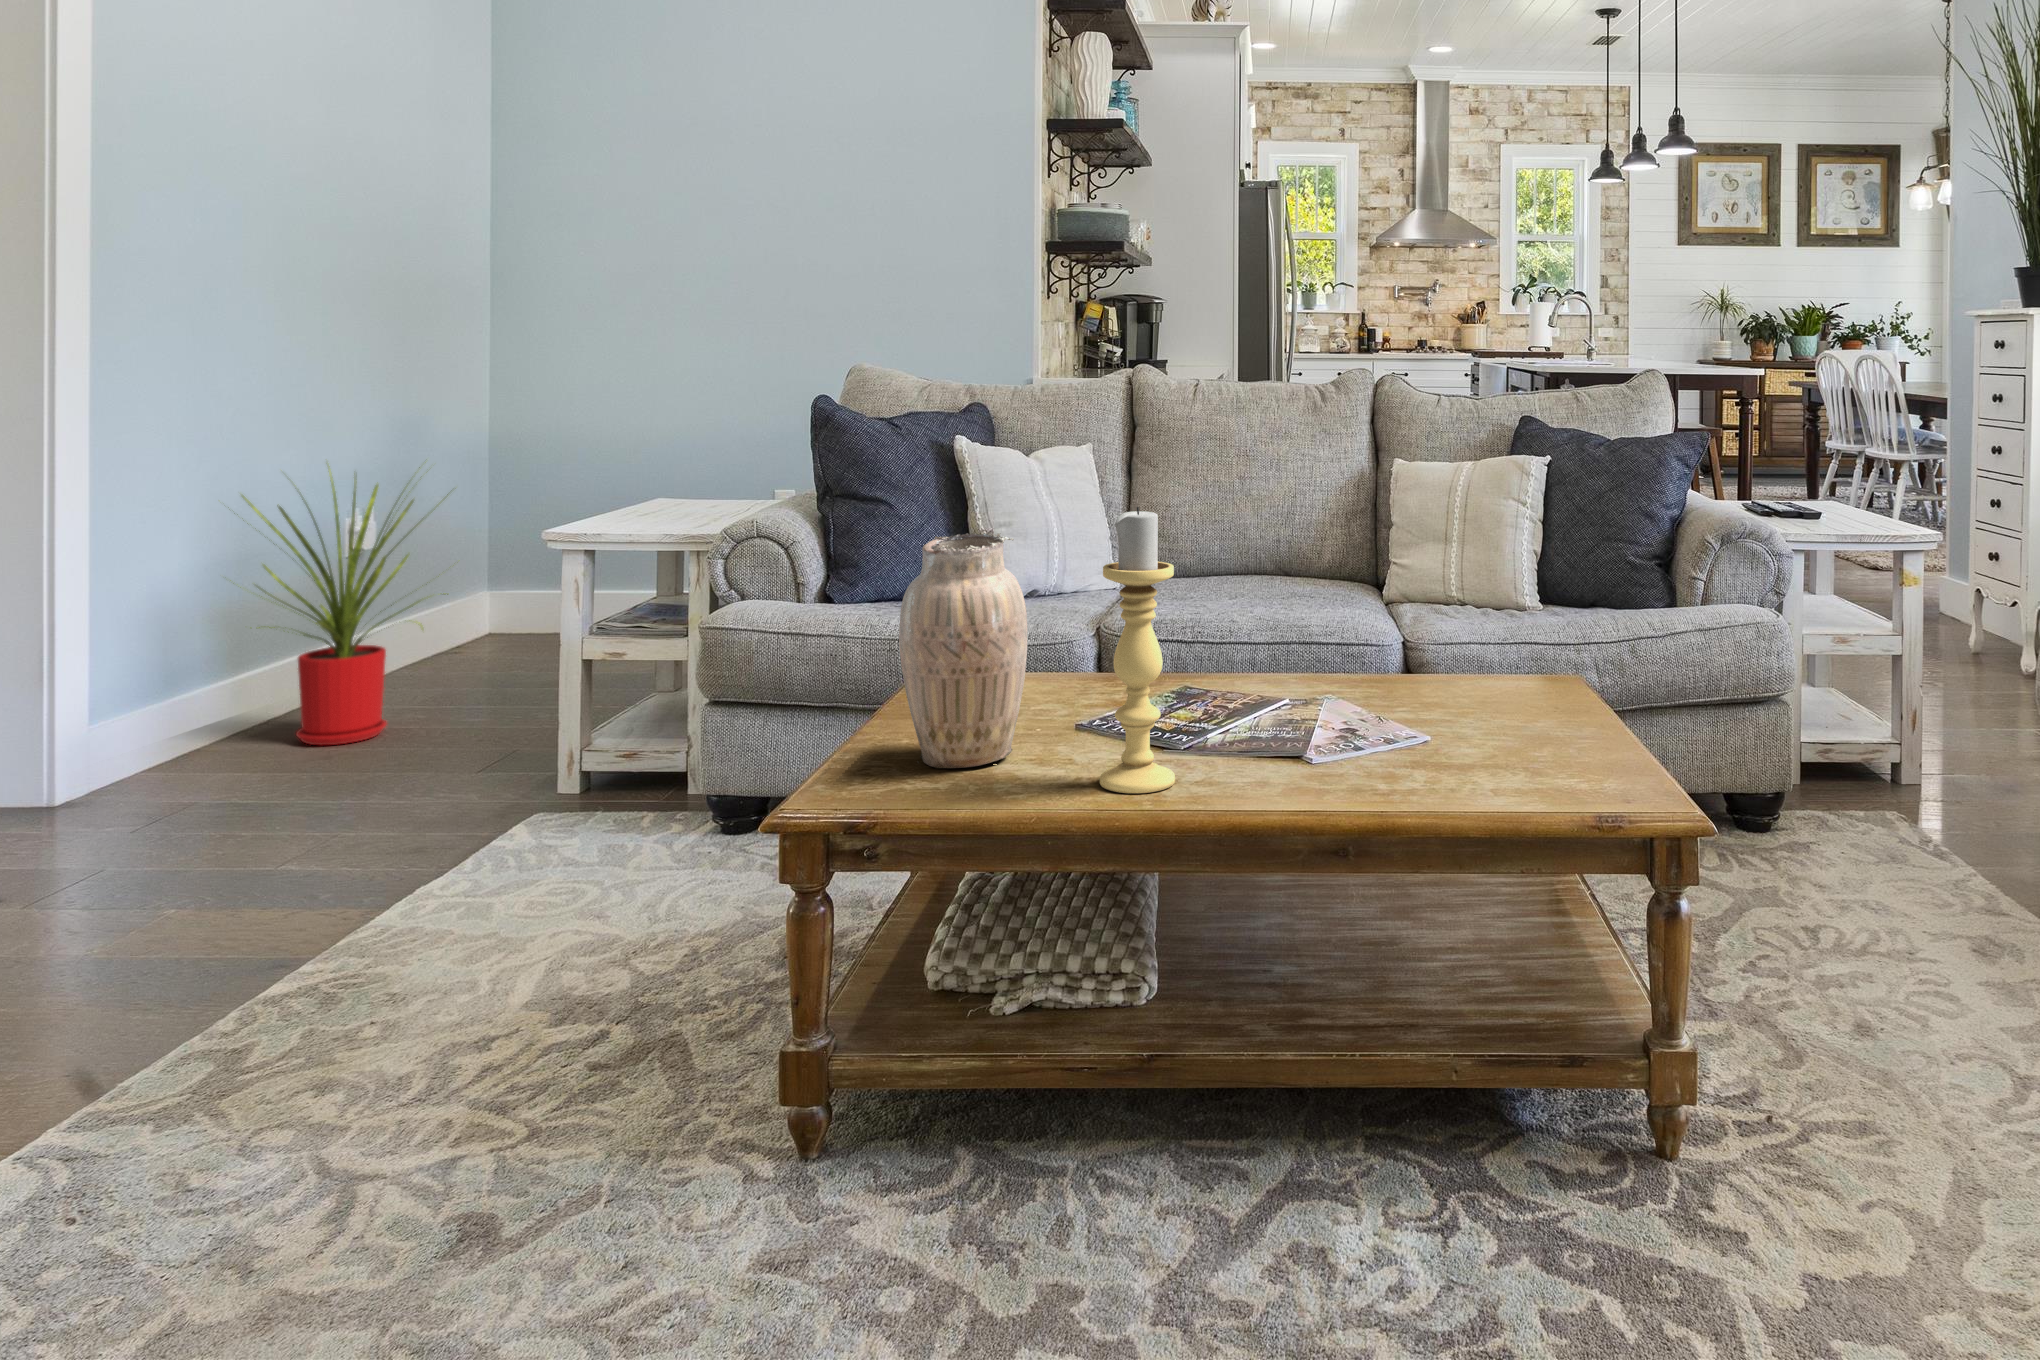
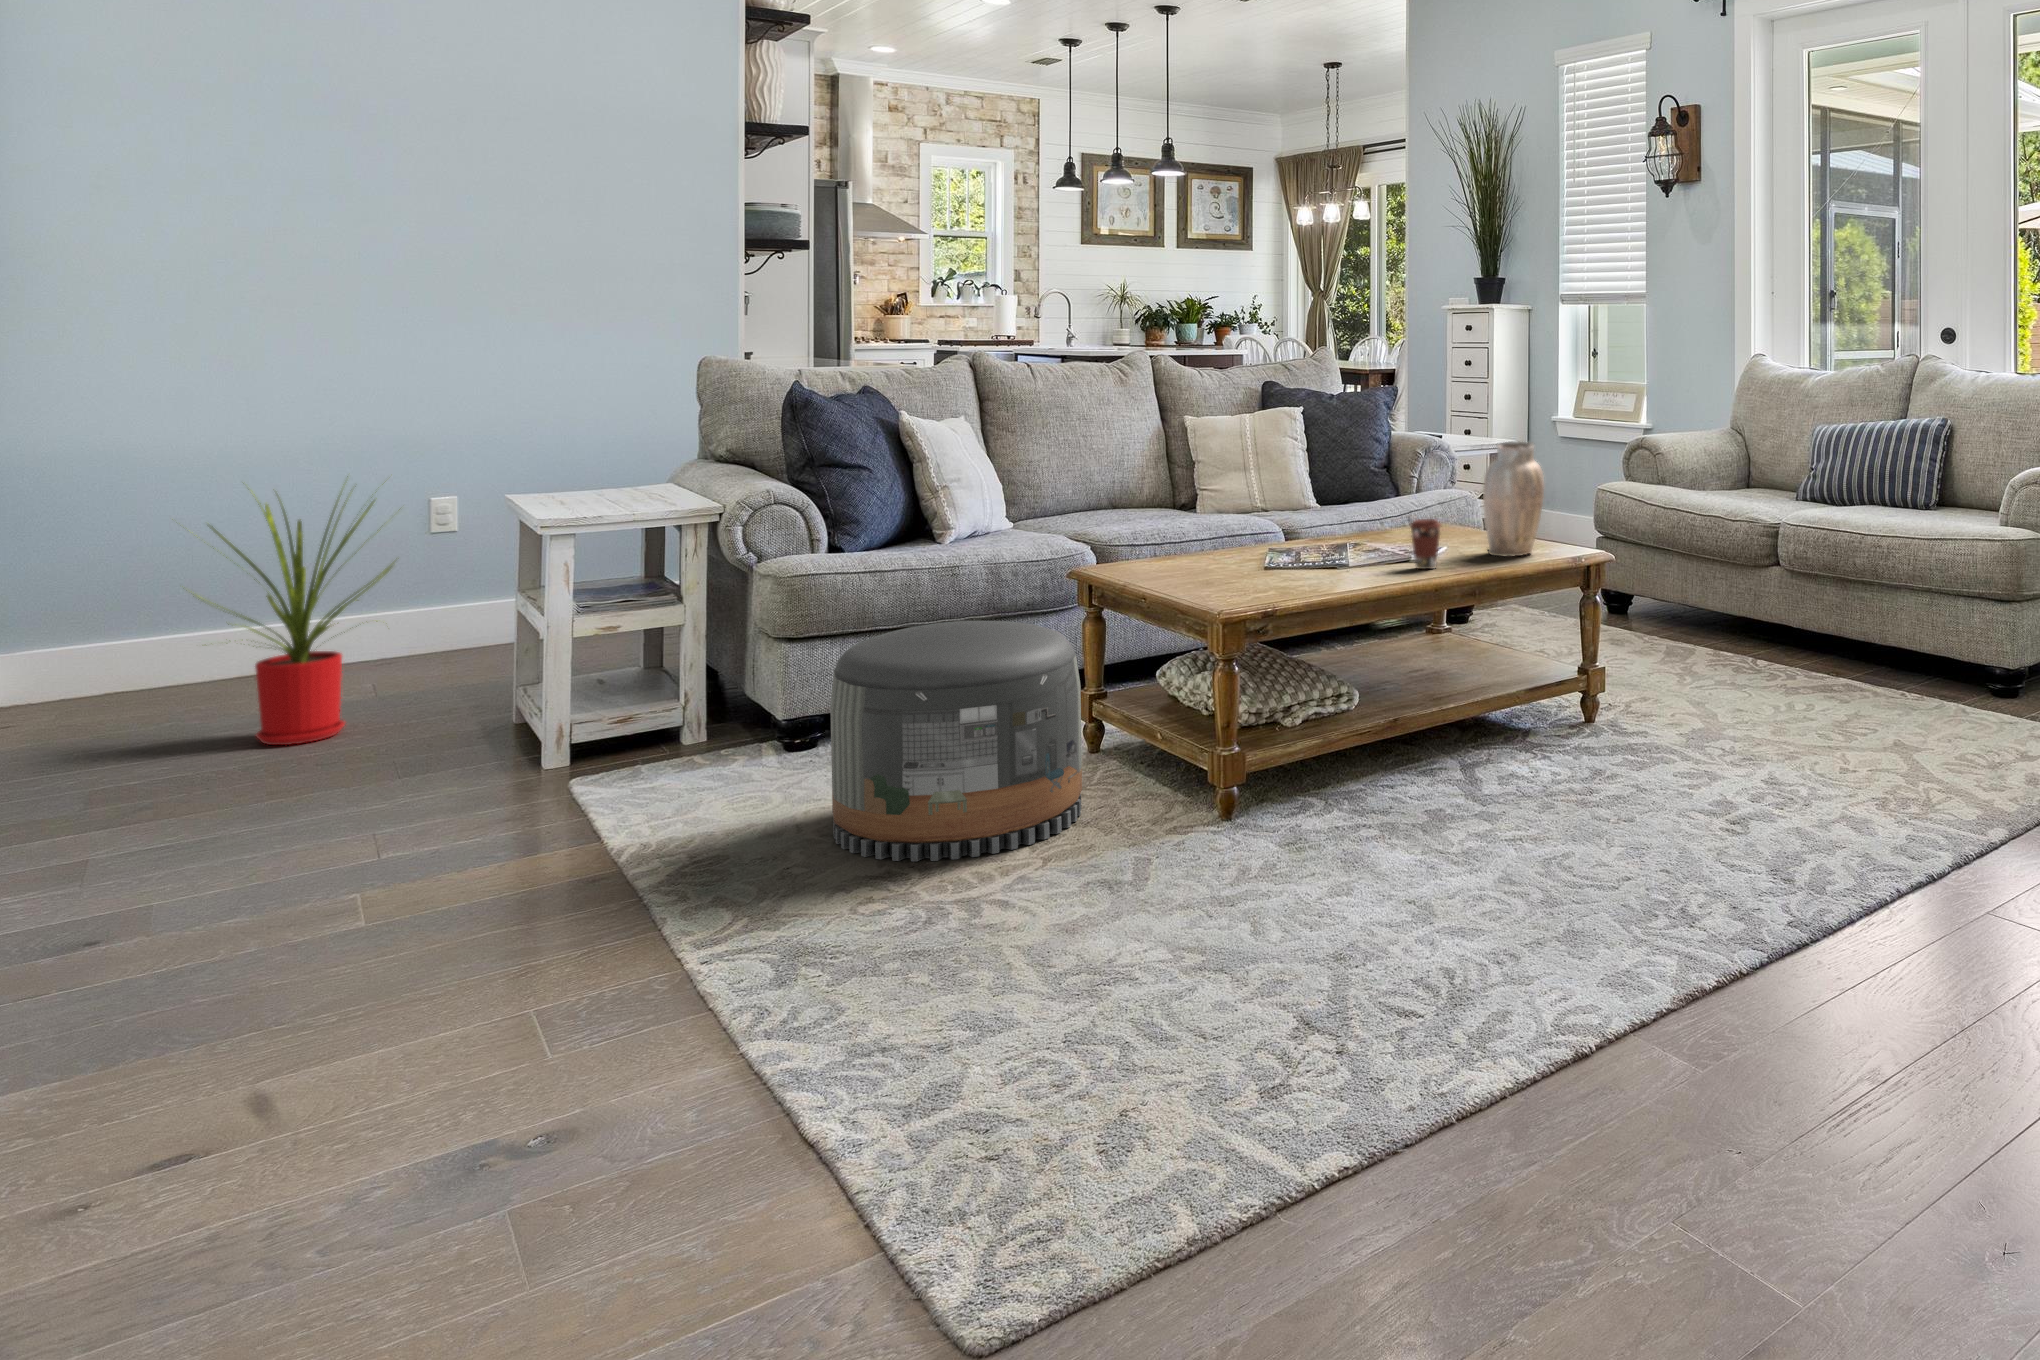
candle holder: present [1100,507,1175,793] -> none [1331,434,1370,578]
vase: present [899,532,1027,768] -> present [1483,442,1544,557]
coffee cup: none [1267,689,1333,797] -> present [1410,519,1441,569]
pouf: none [120,761,587,1219] -> present [830,621,1082,861]

